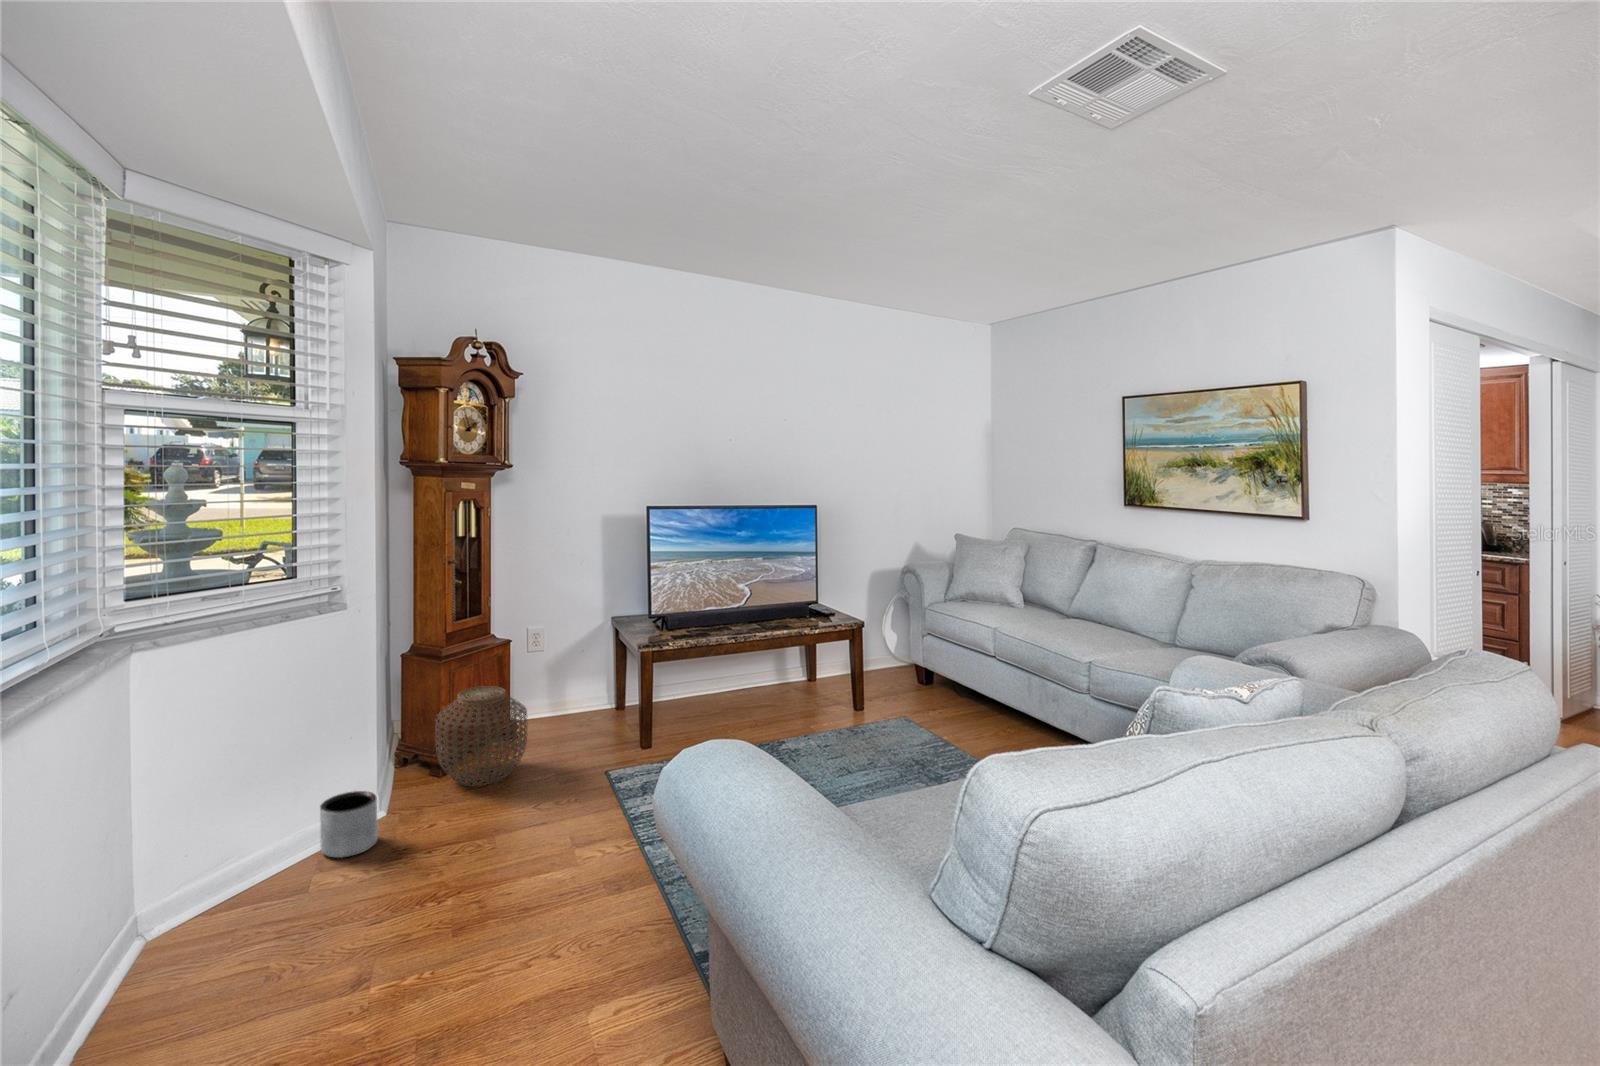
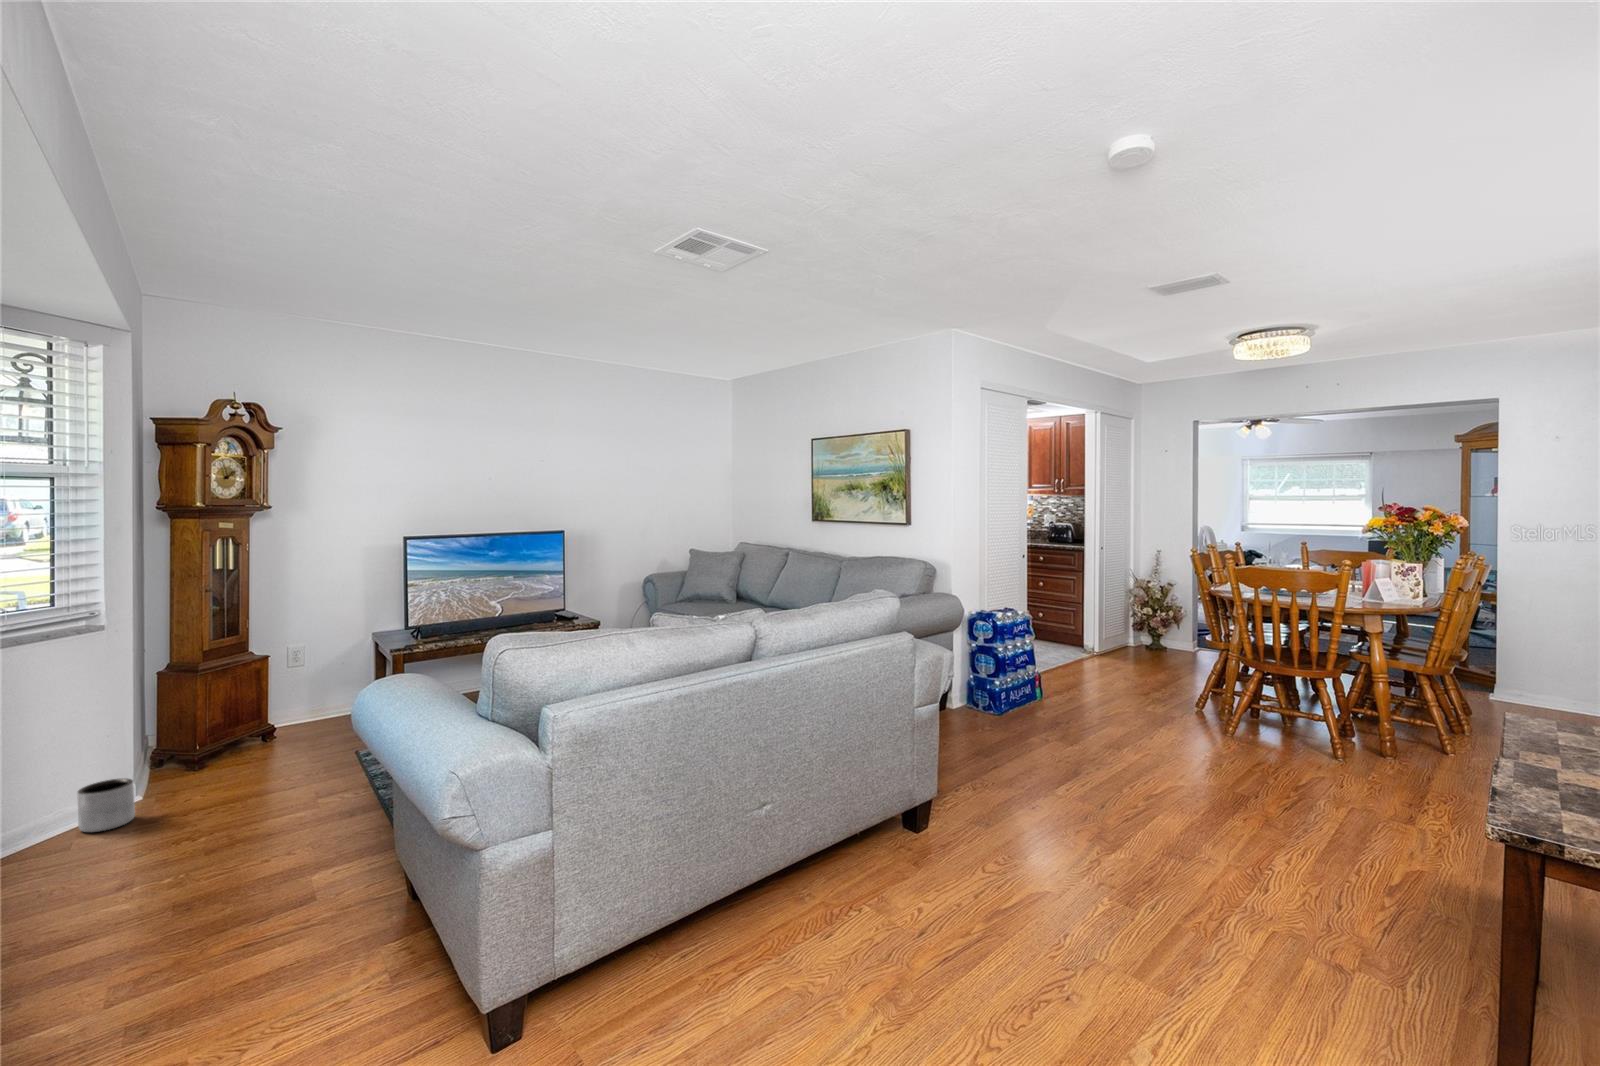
woven basket: present [435,686,527,787] -> none [195,692,285,776]

